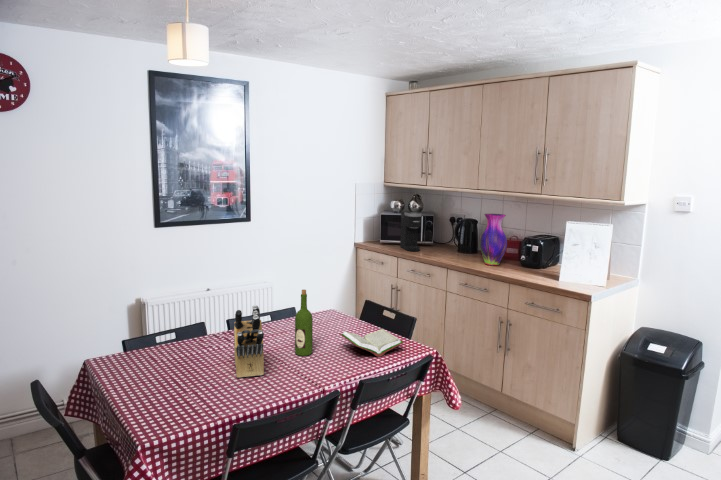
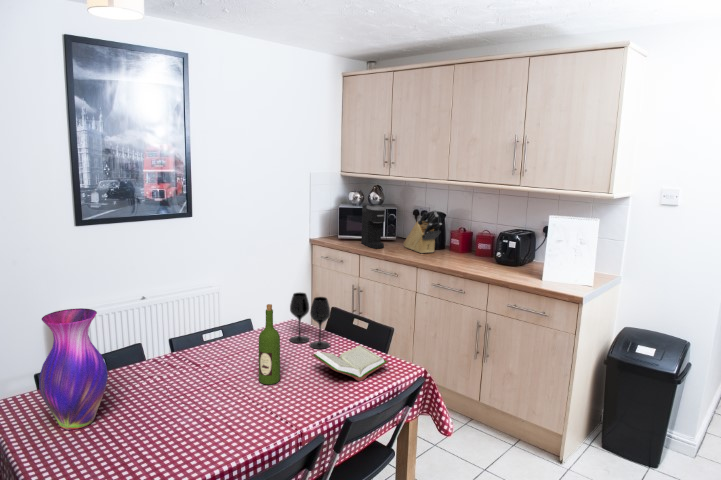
vase: present [480,214,507,265] -> present [39,308,108,430]
wine glass: none [325,284,359,332] -> present [289,293,330,349]
knife block: present [234,305,264,378] -> present [404,209,442,253]

